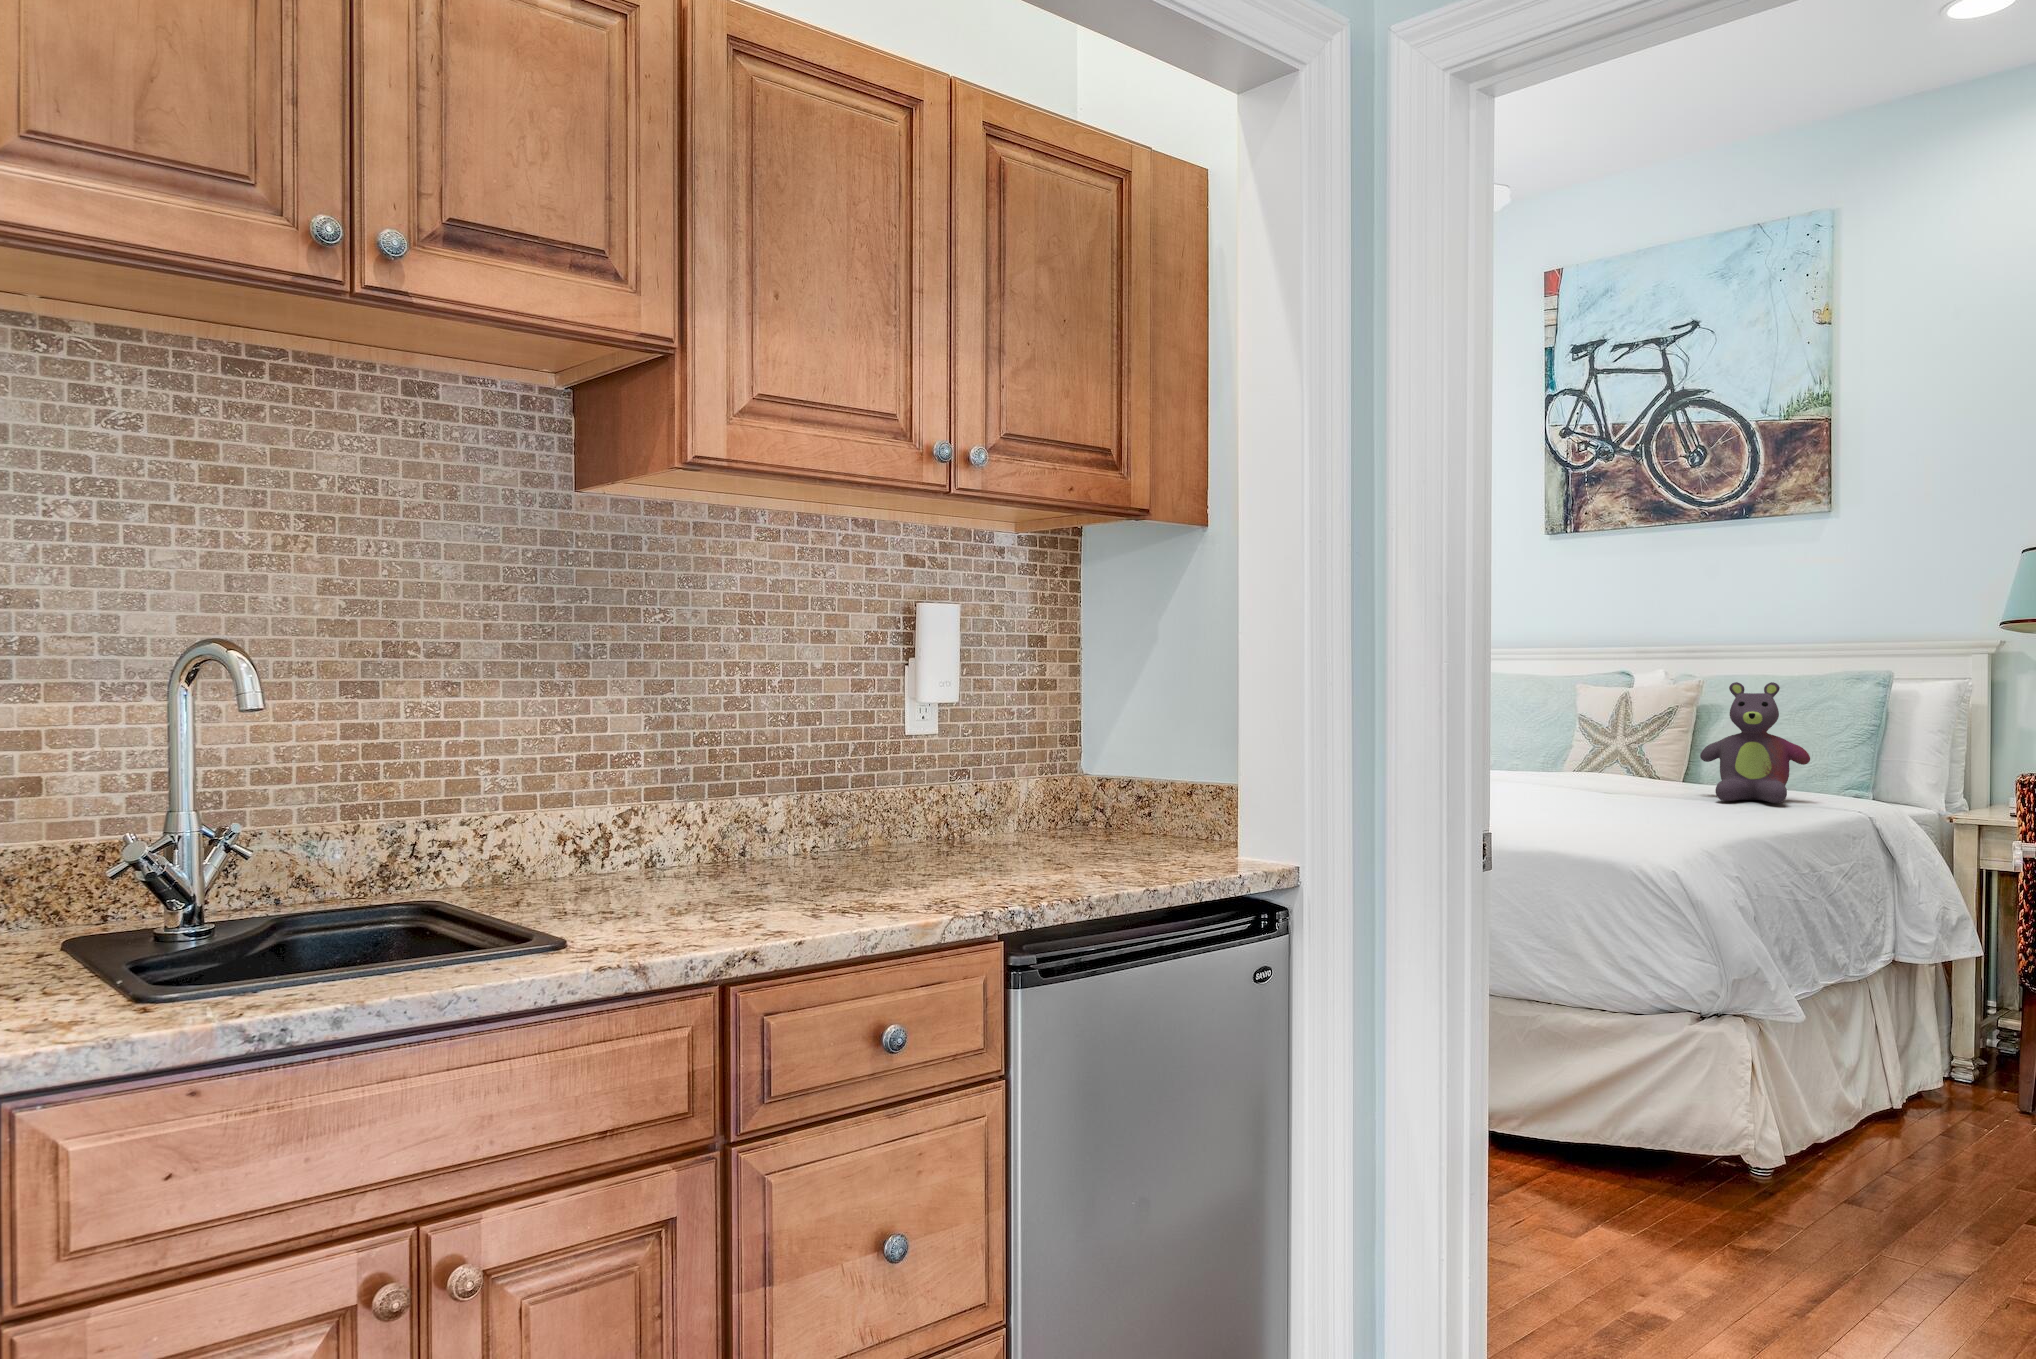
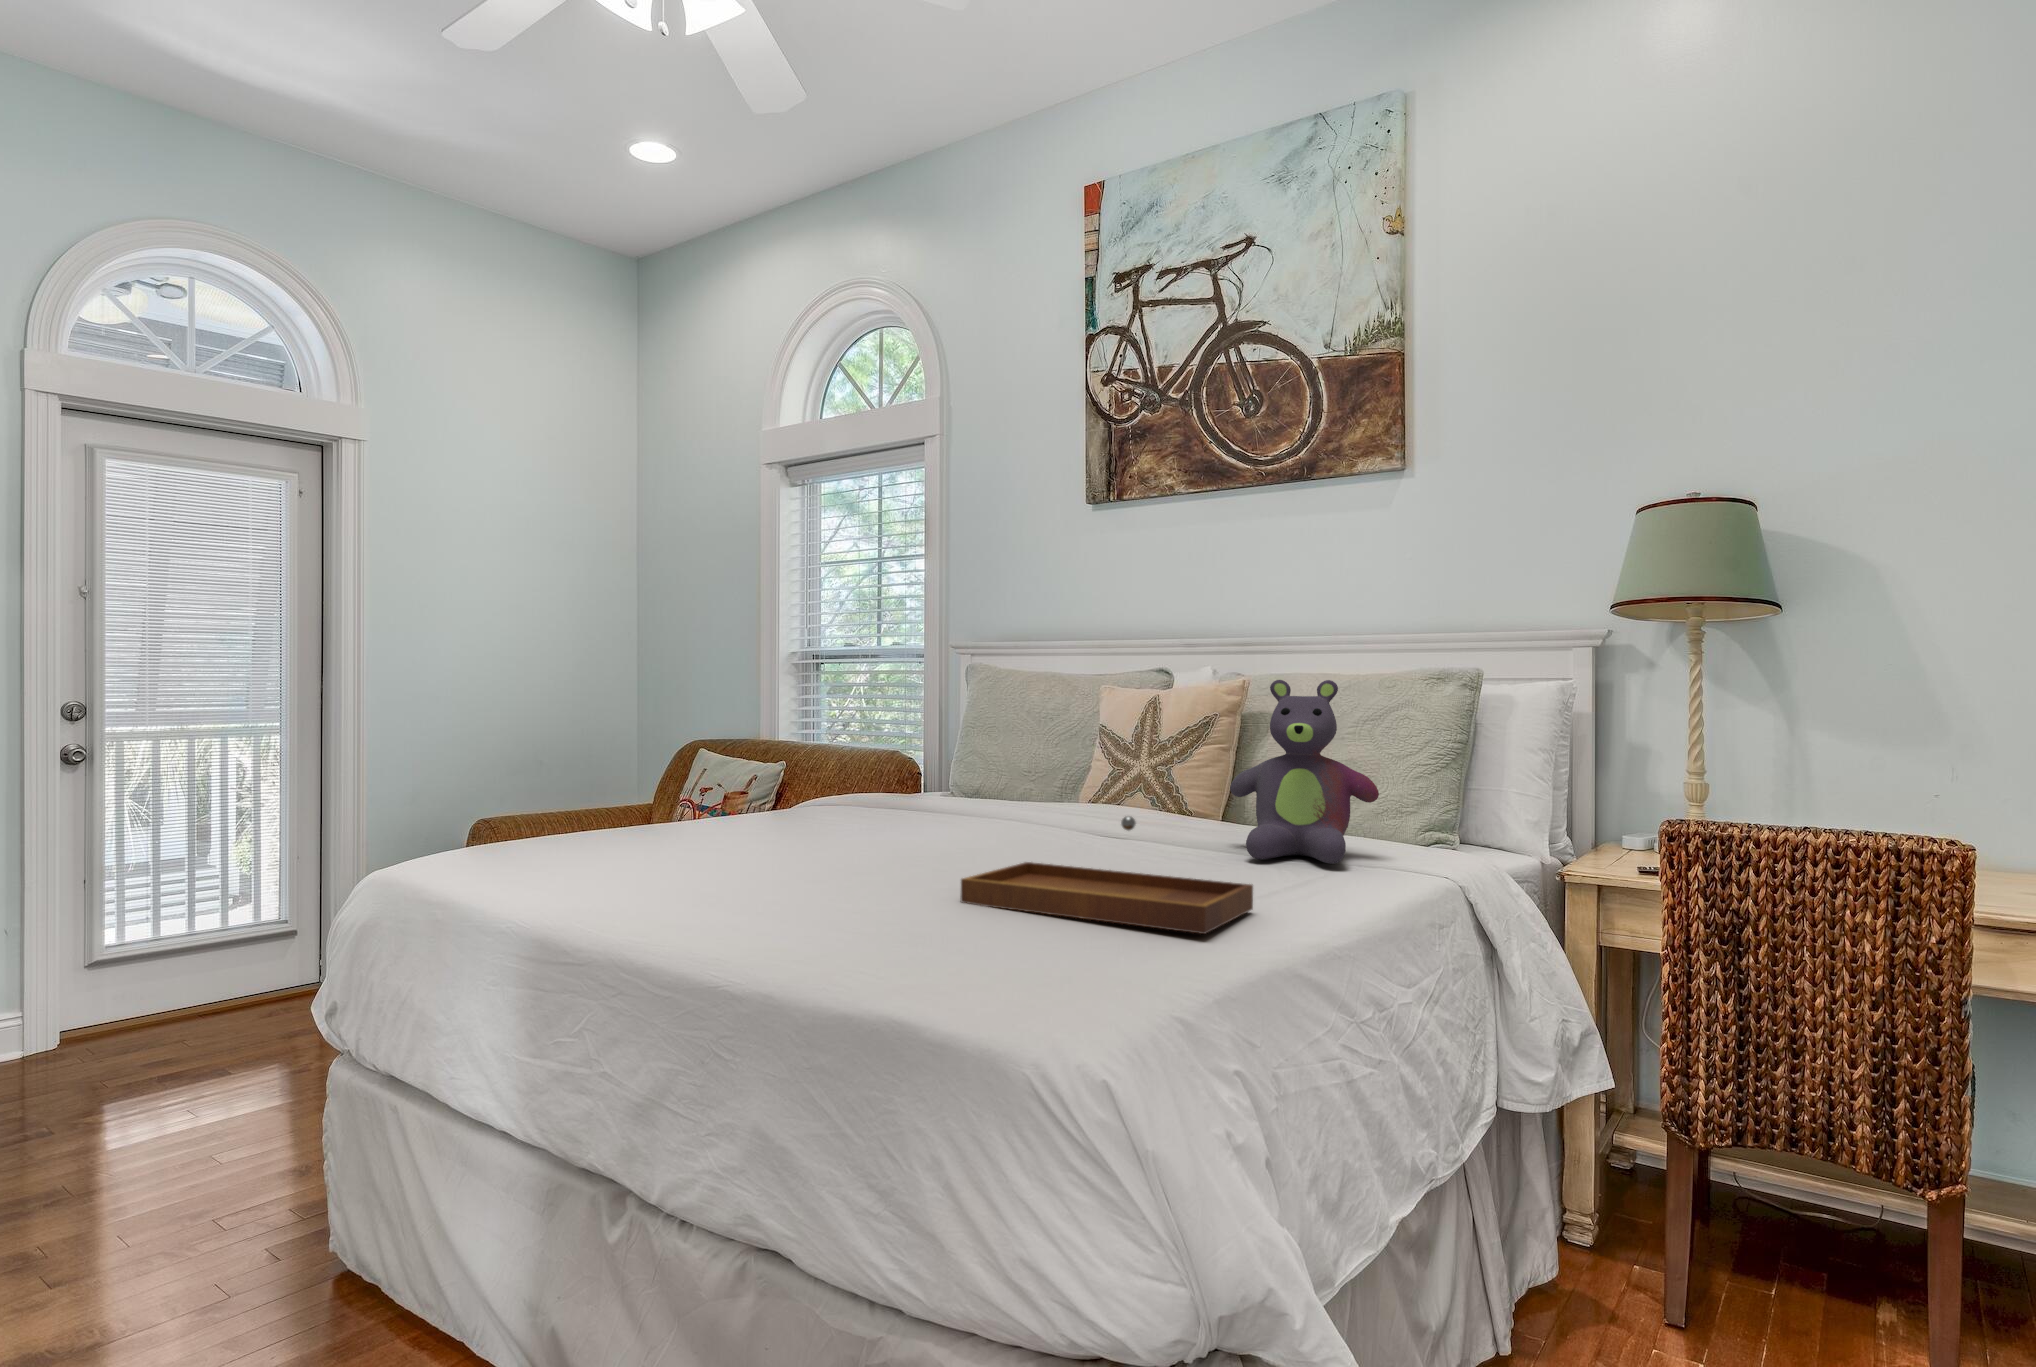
tray: none [1550,767,1731,827] -> present [961,816,1253,934]

